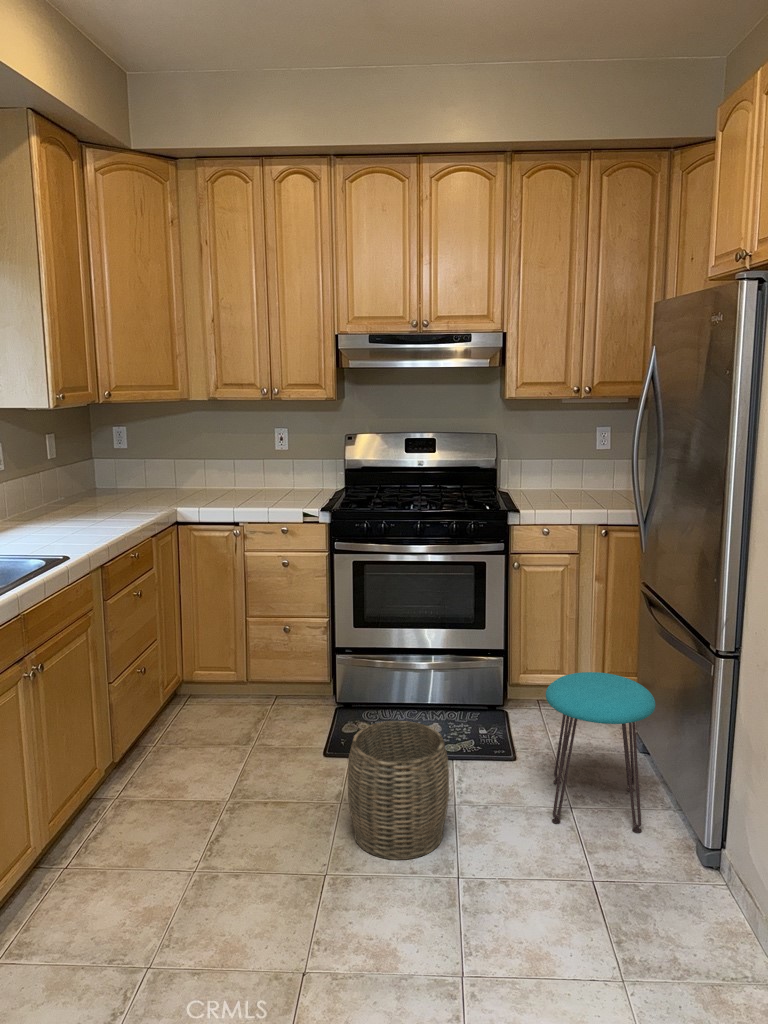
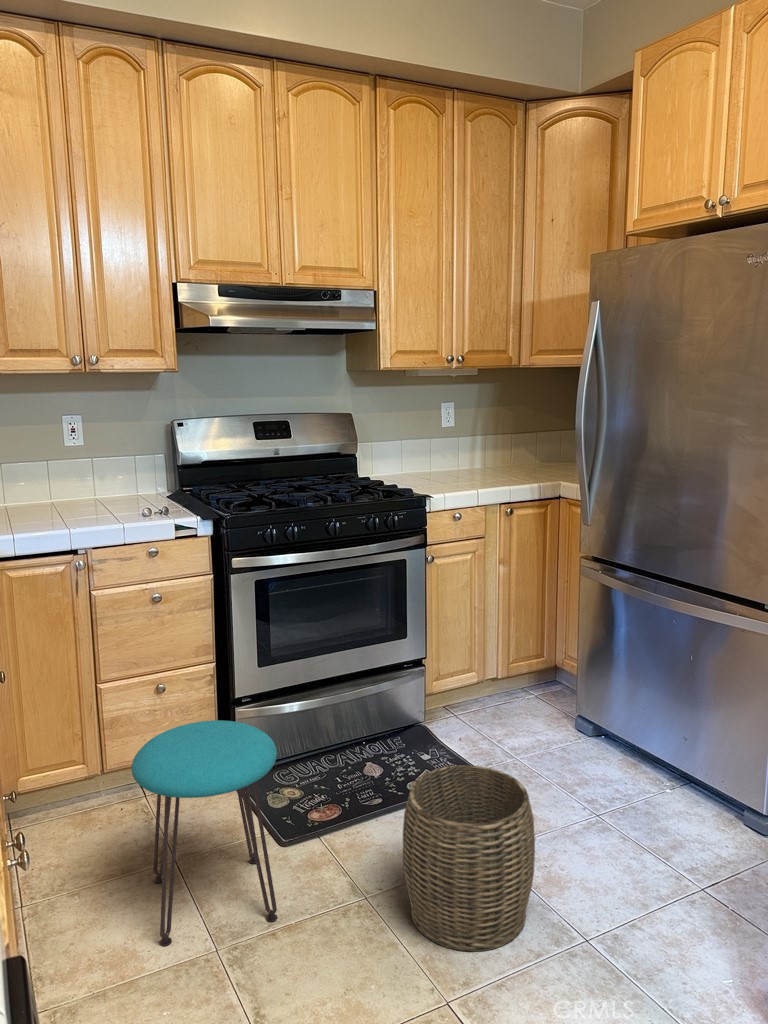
stool: present [546,672,655,833] -> present [132,720,277,946]

